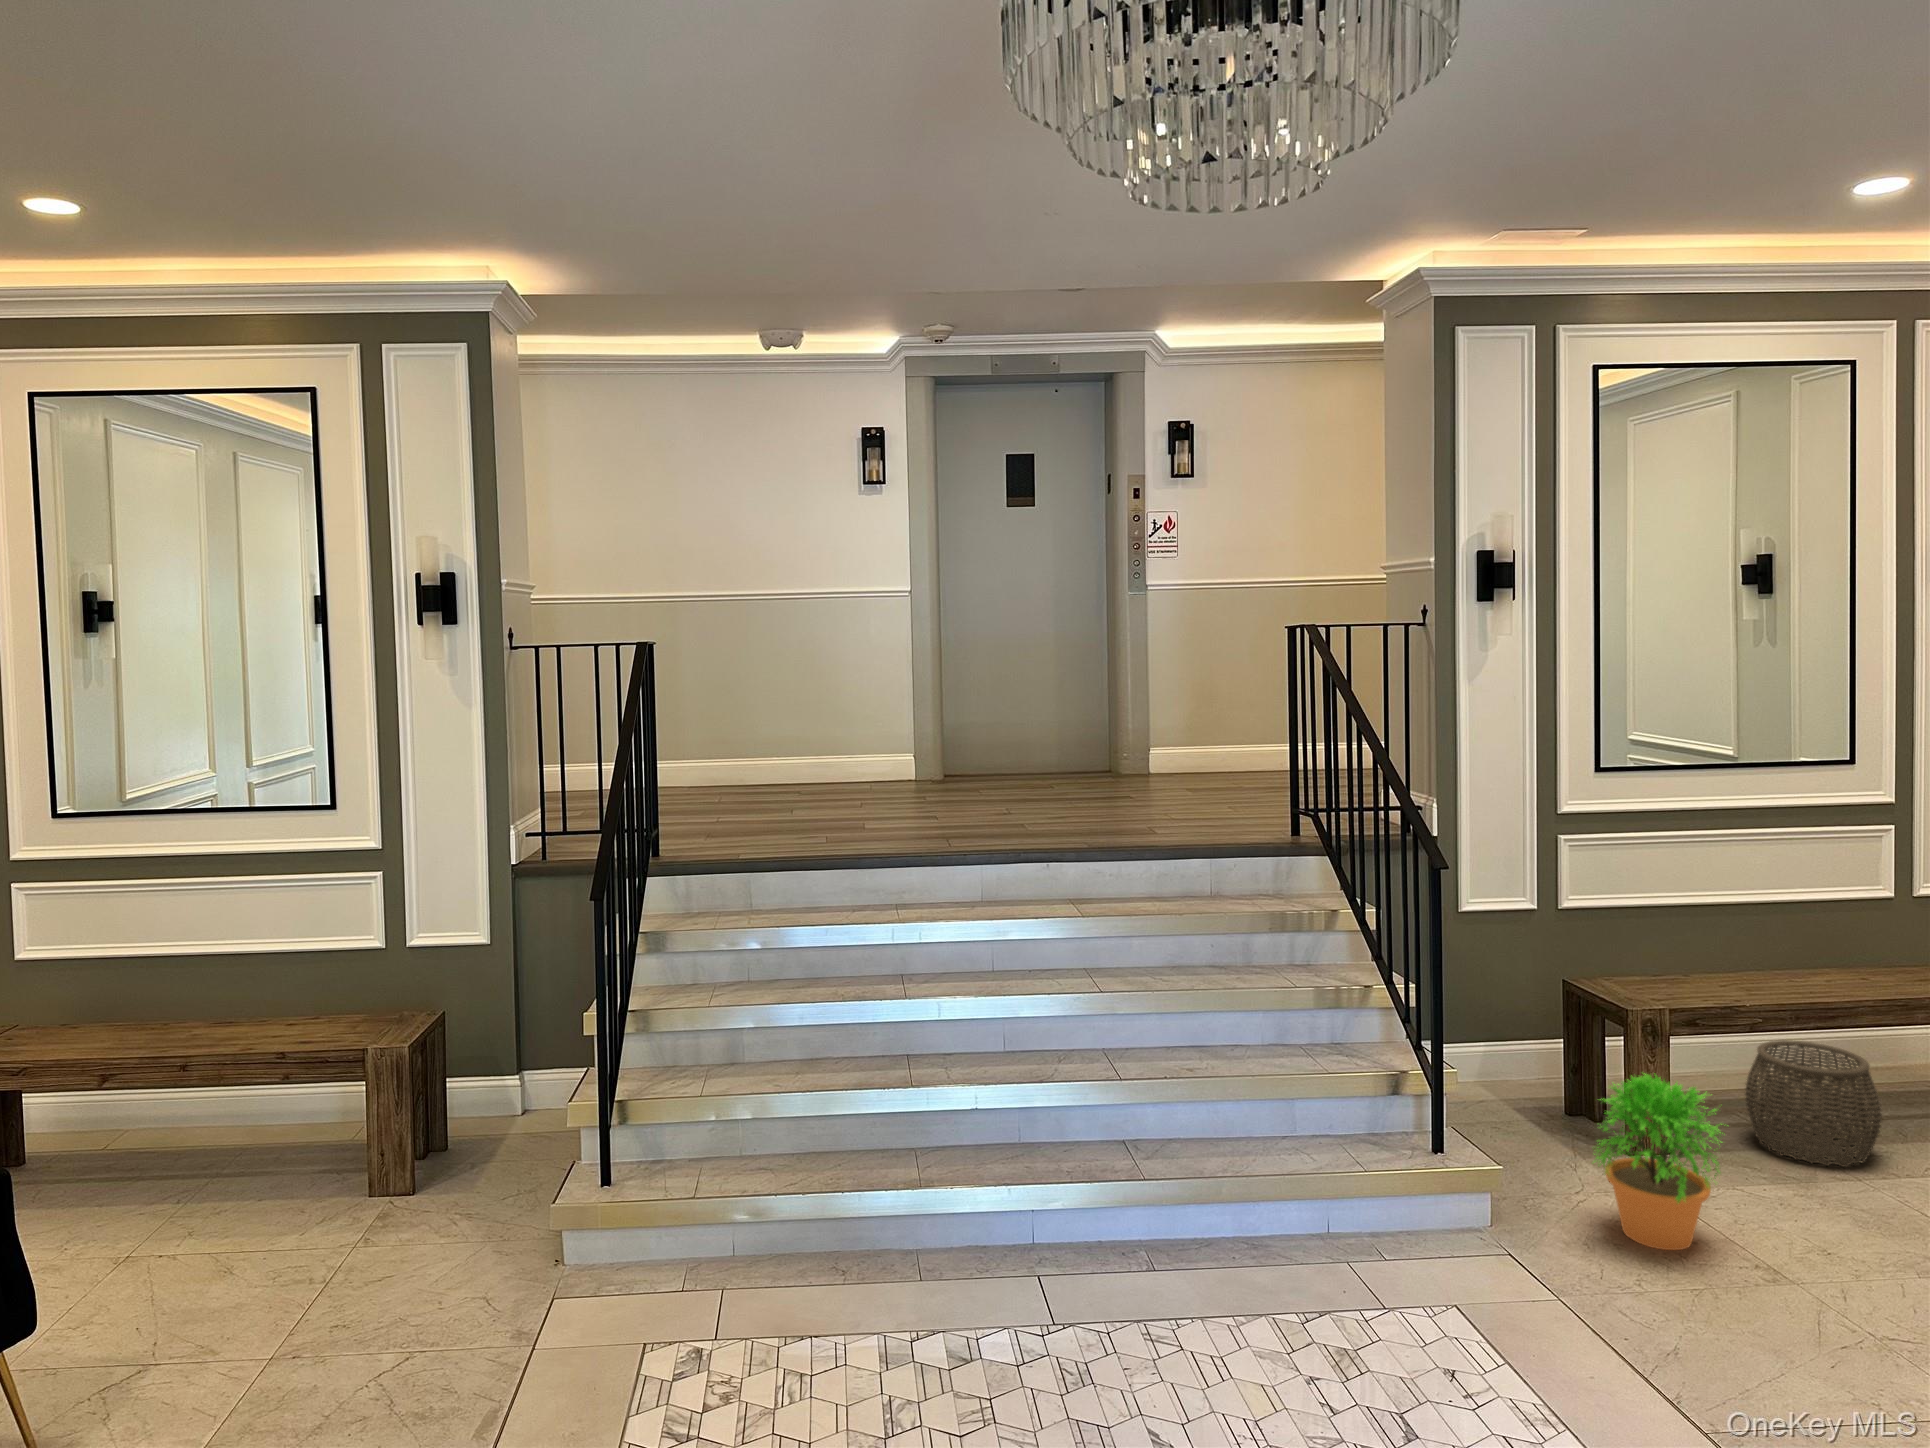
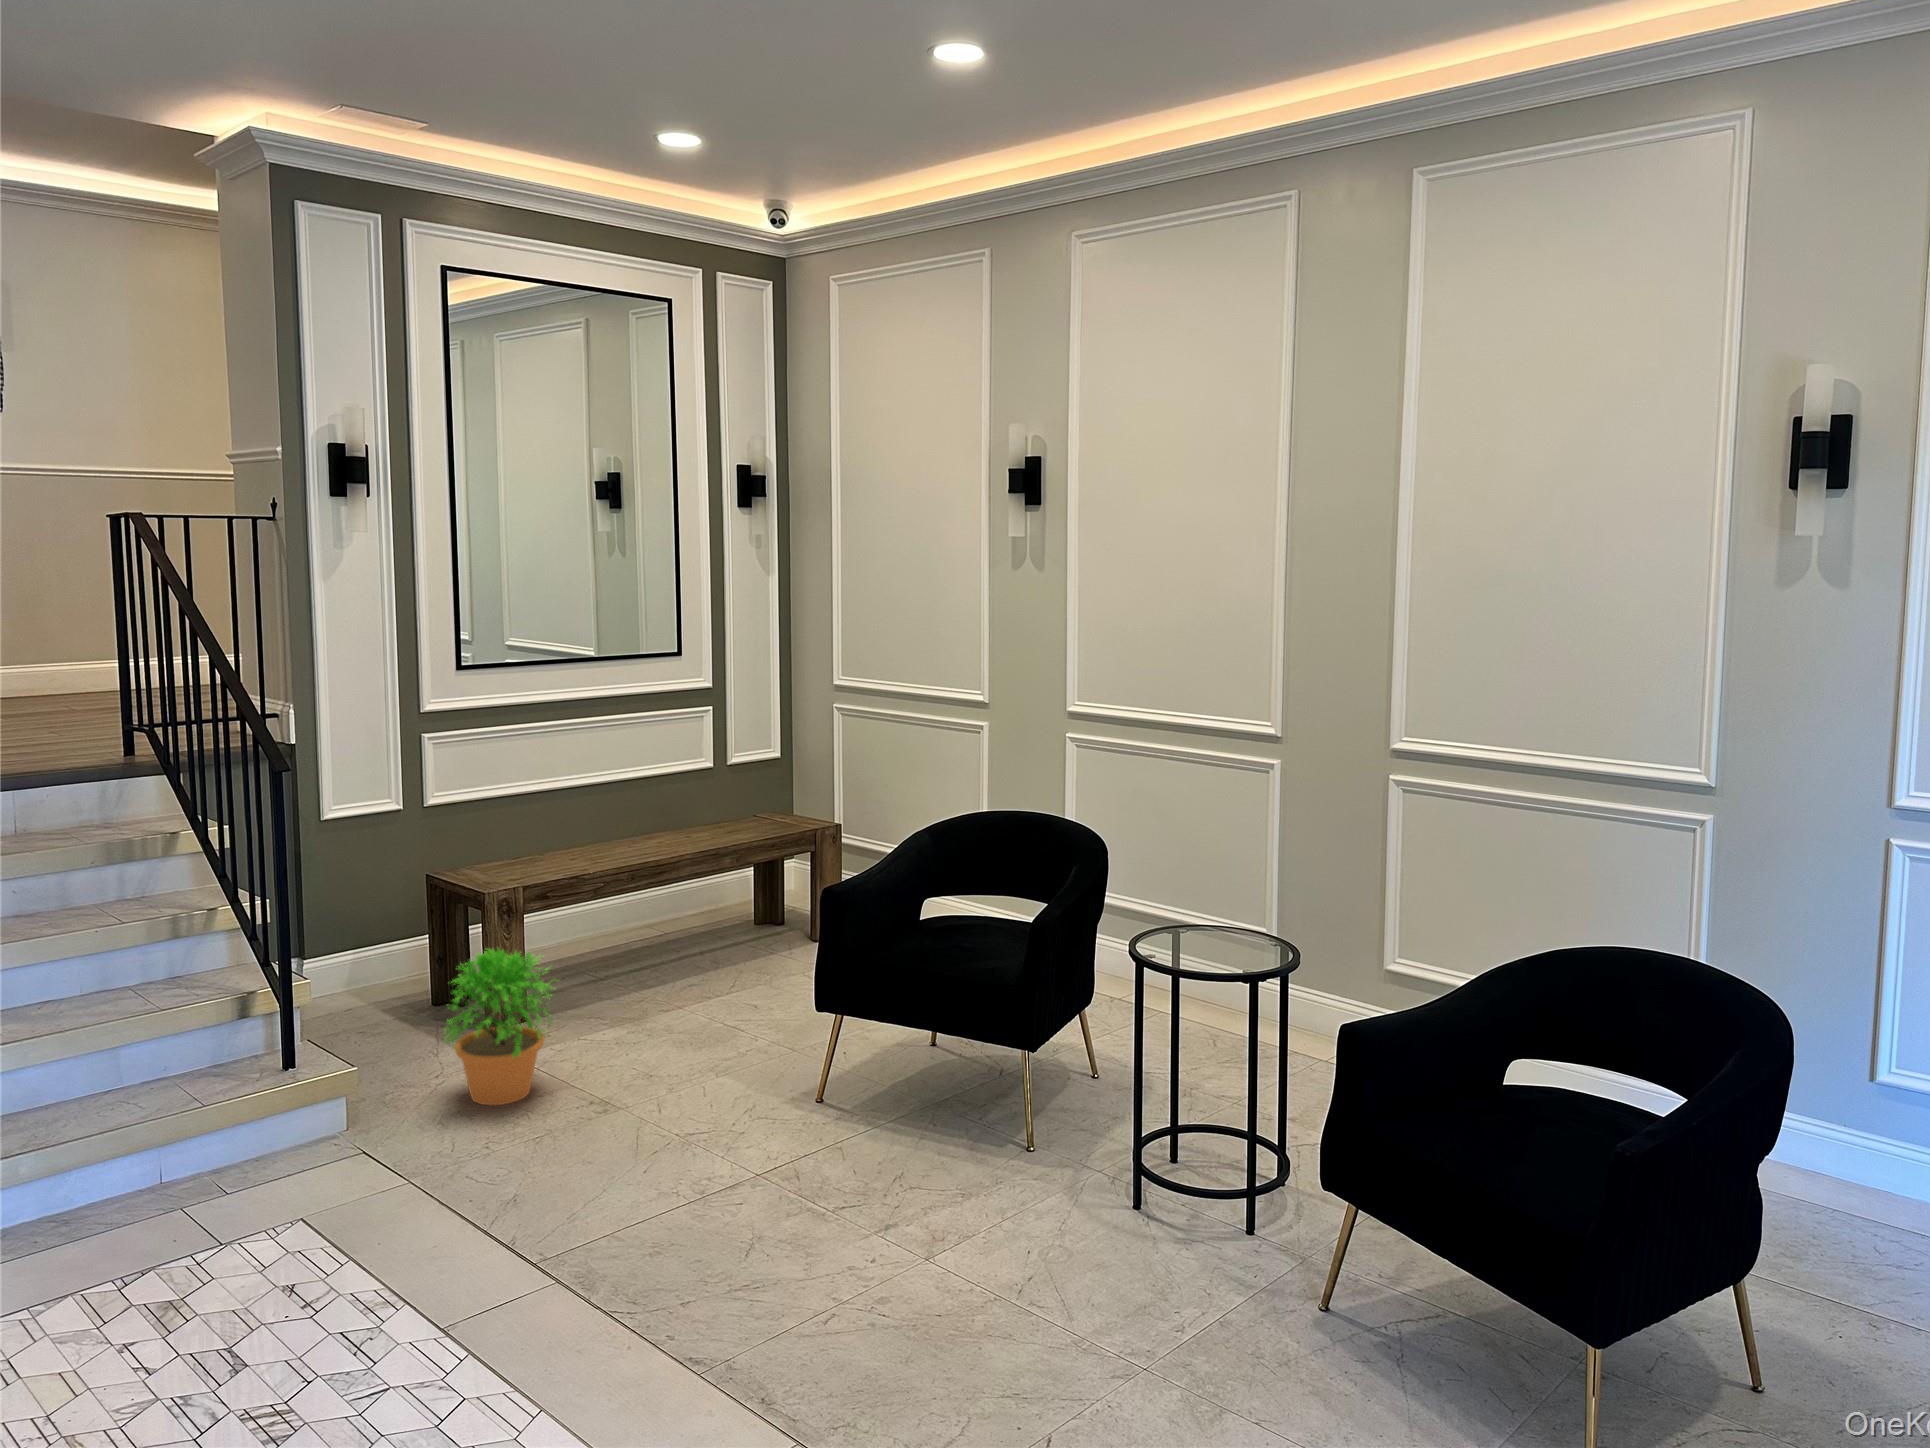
woven basket: present [1745,1040,1882,1167] -> none [585,896,686,1000]

